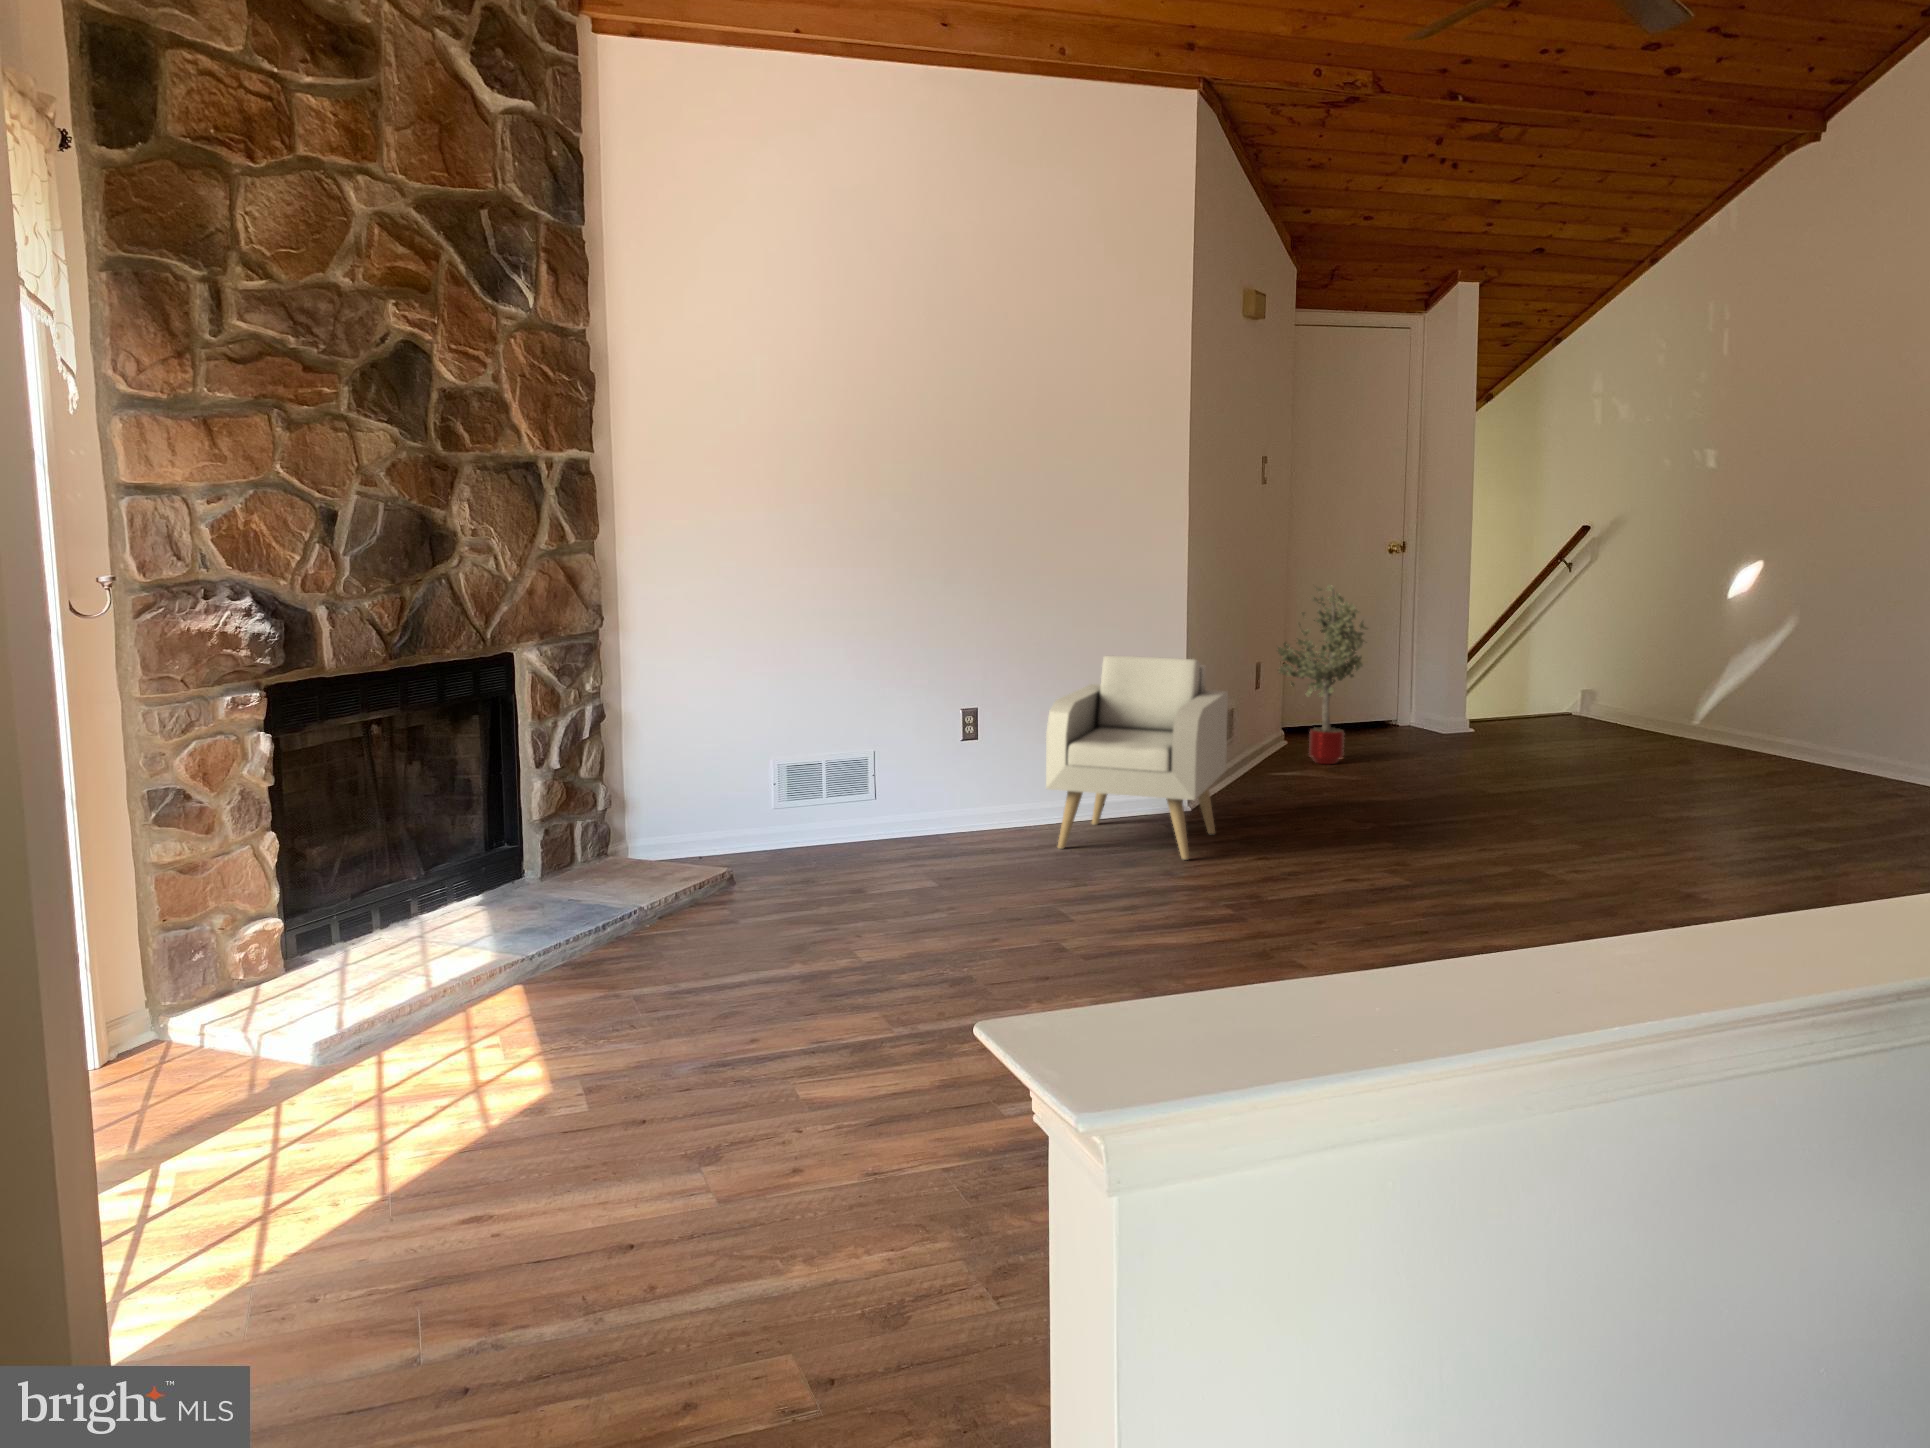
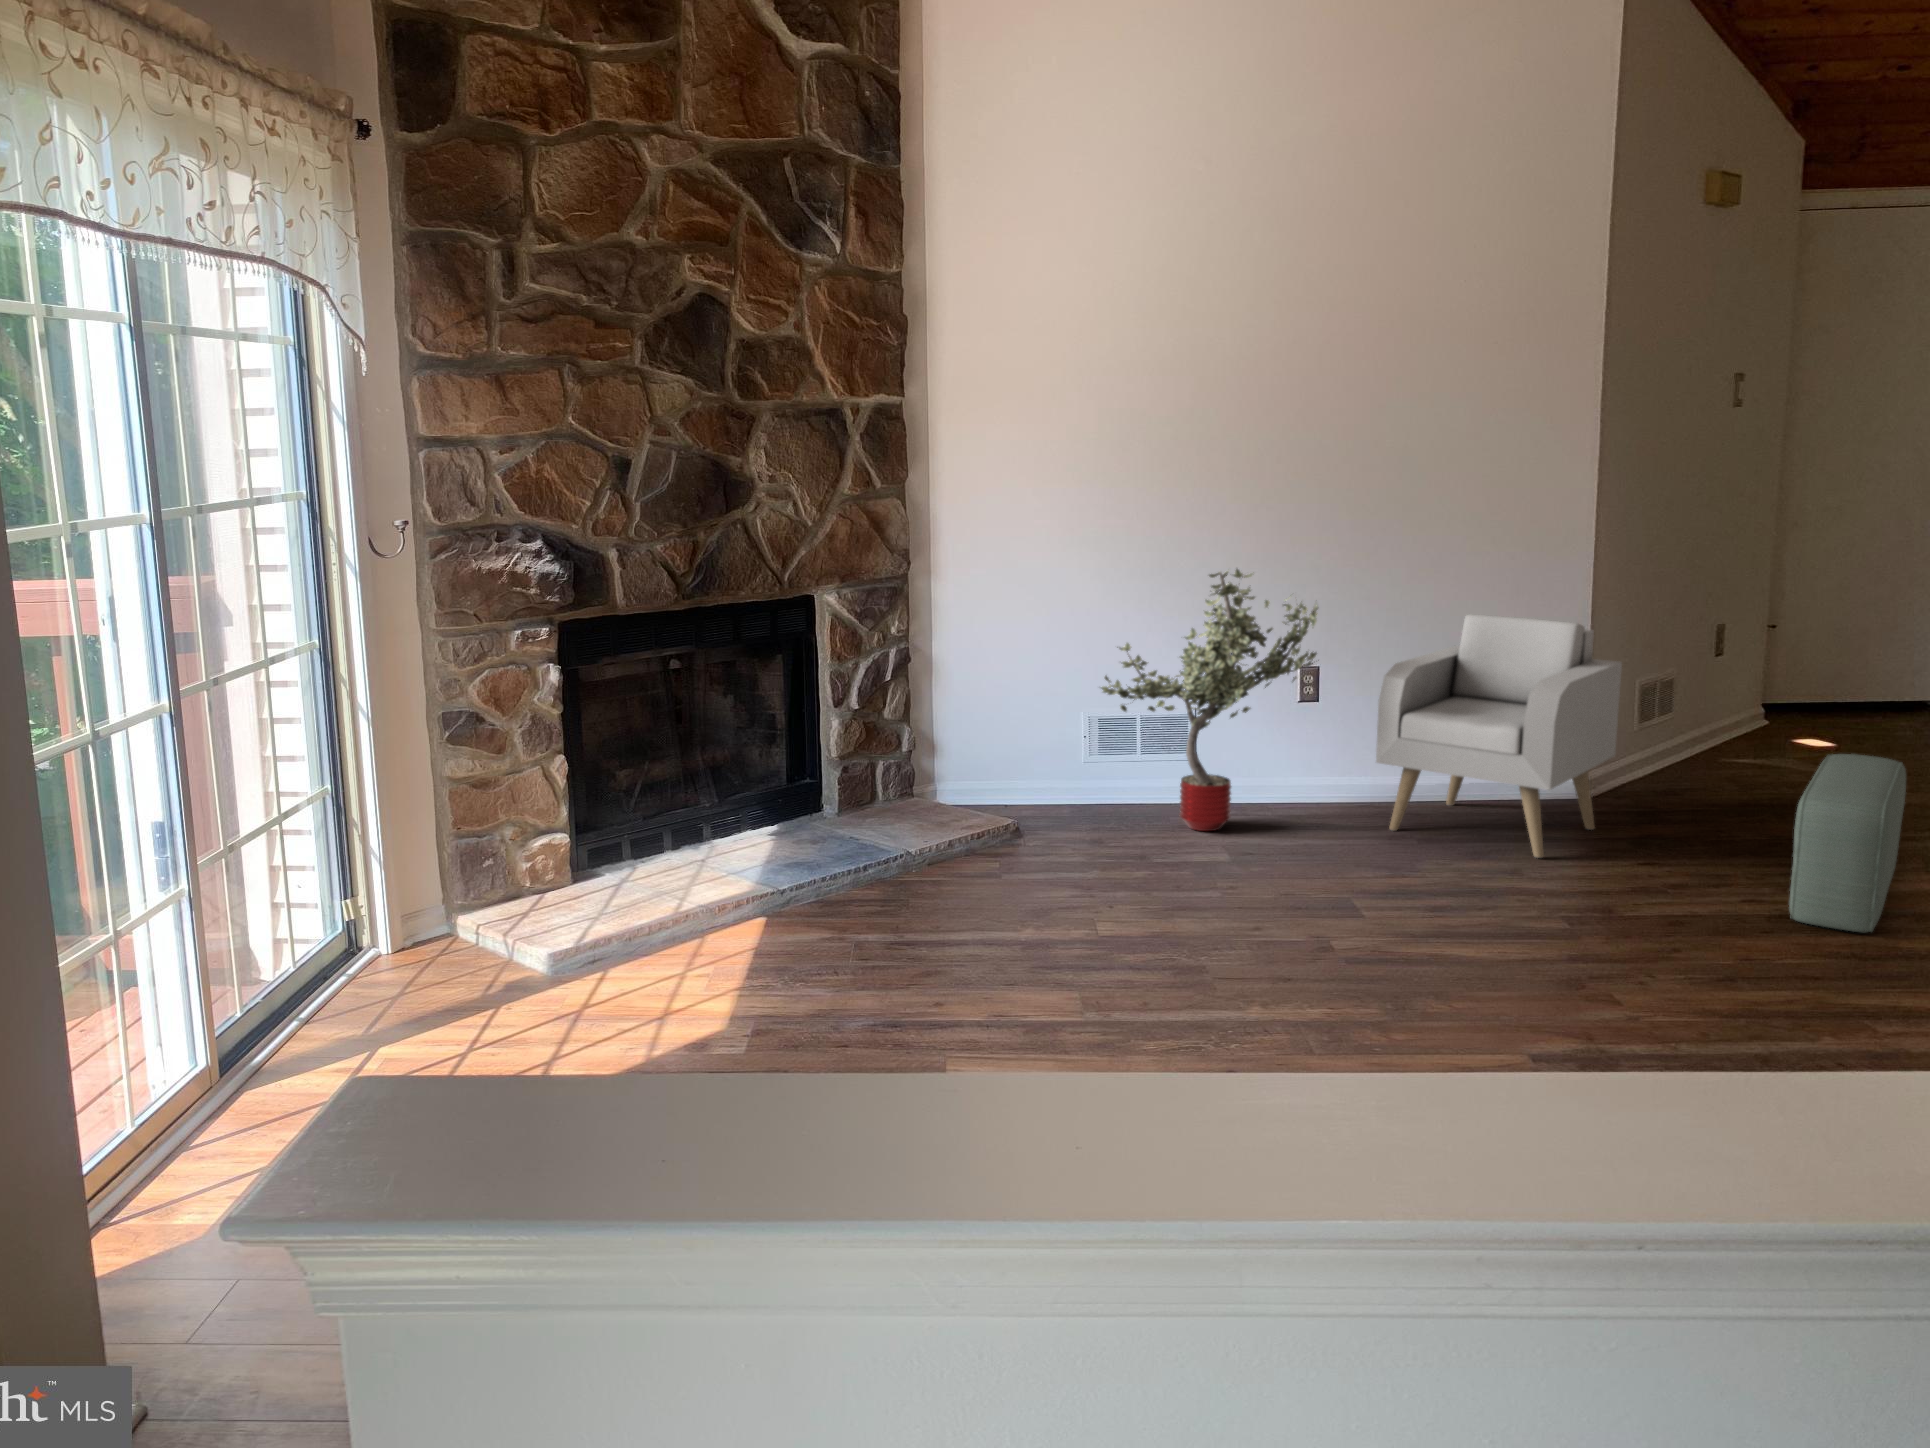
potted tree: present [1278,585,1368,764] -> present [1101,569,1318,831]
pouf: none [1380,755,1447,891] -> present [1789,754,1906,932]

